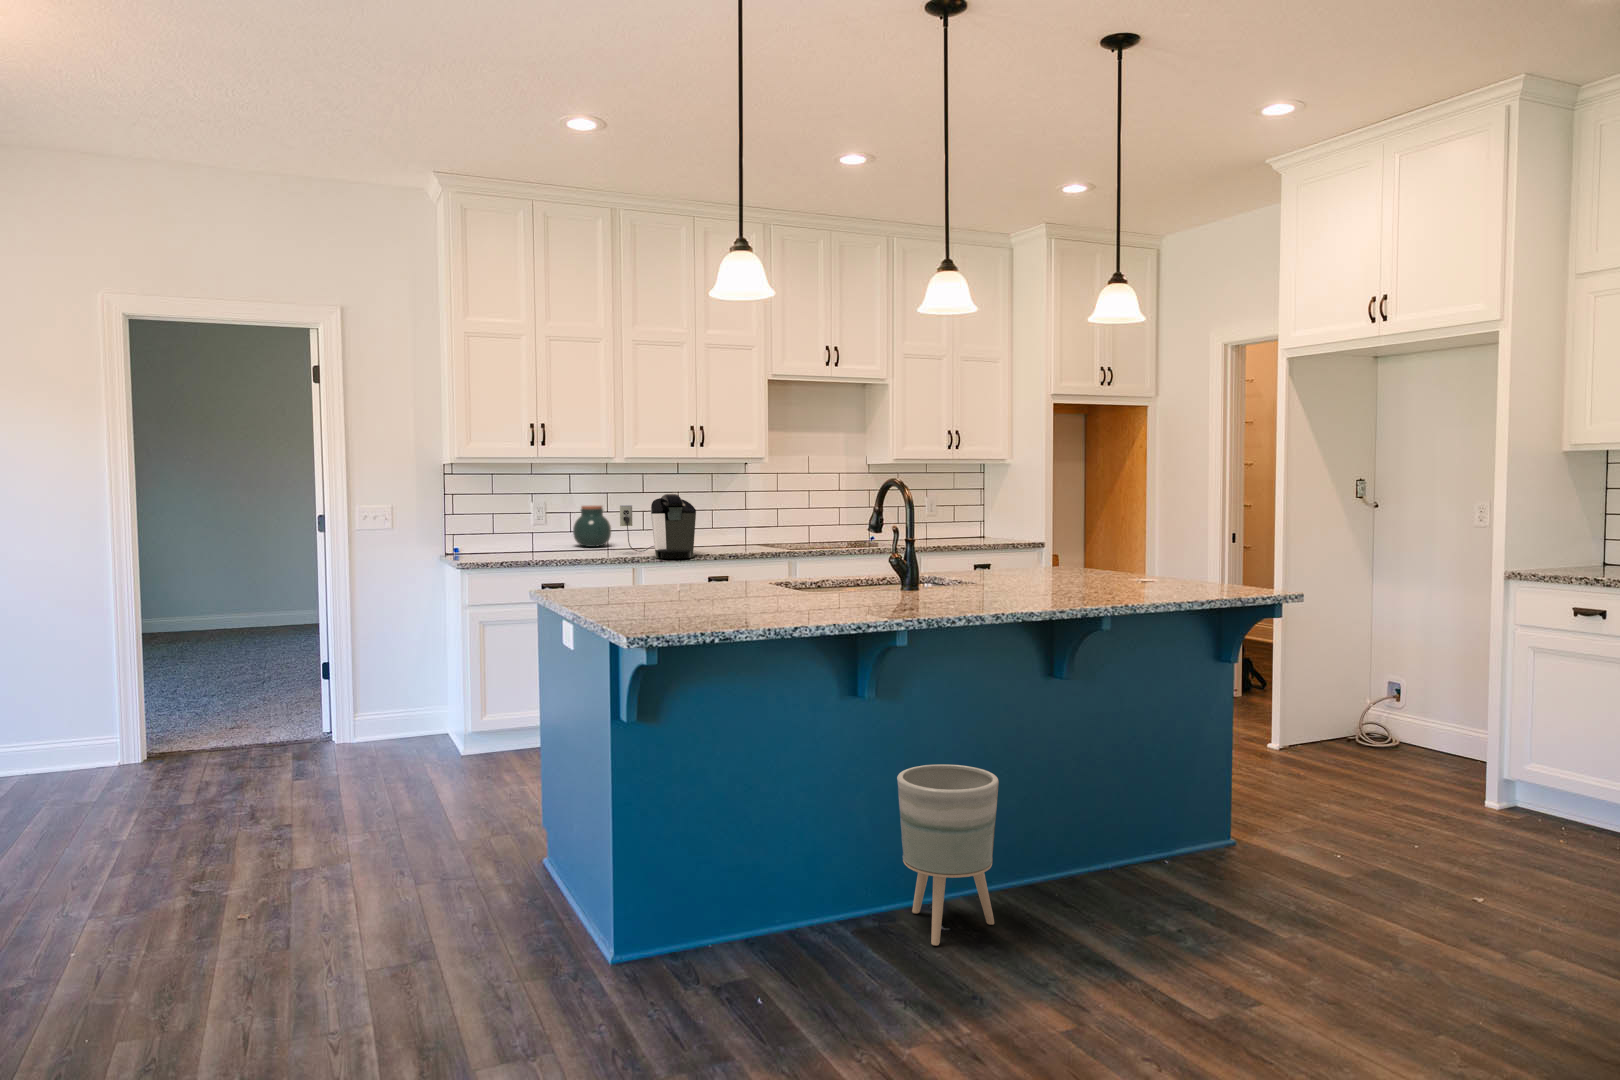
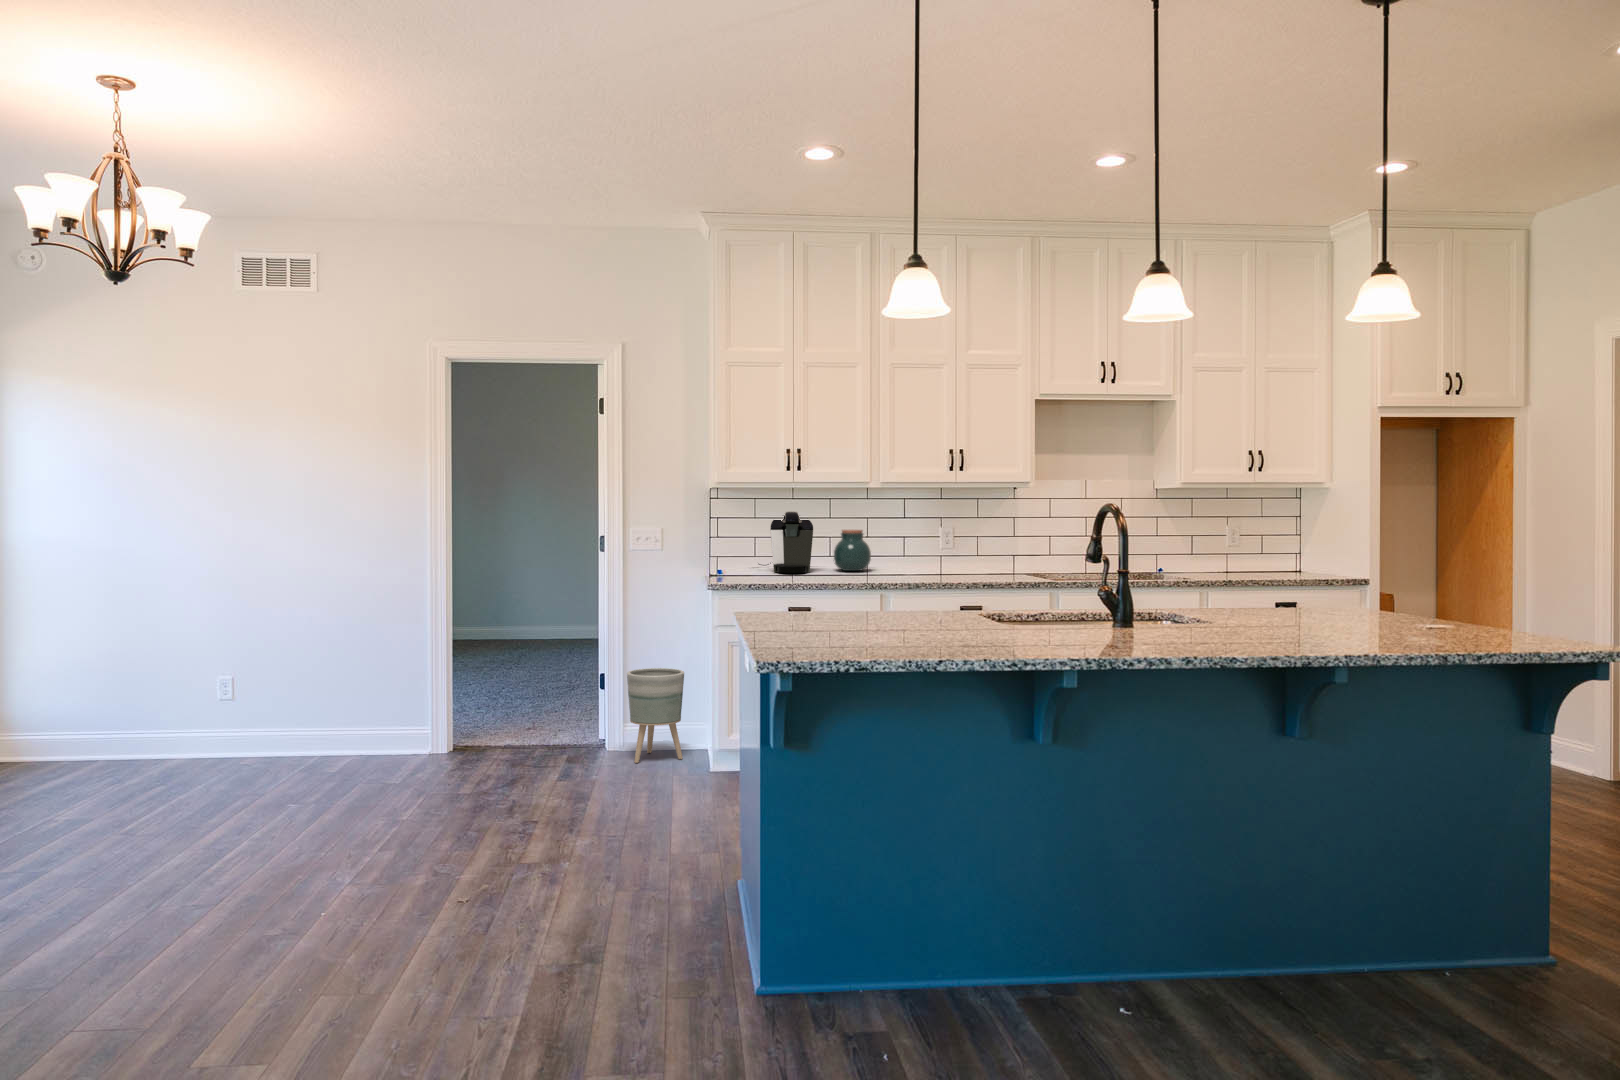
coffee maker: present [620,494,696,559] -> present [759,511,813,573]
planter: present [897,764,999,946] -> present [627,668,684,763]

